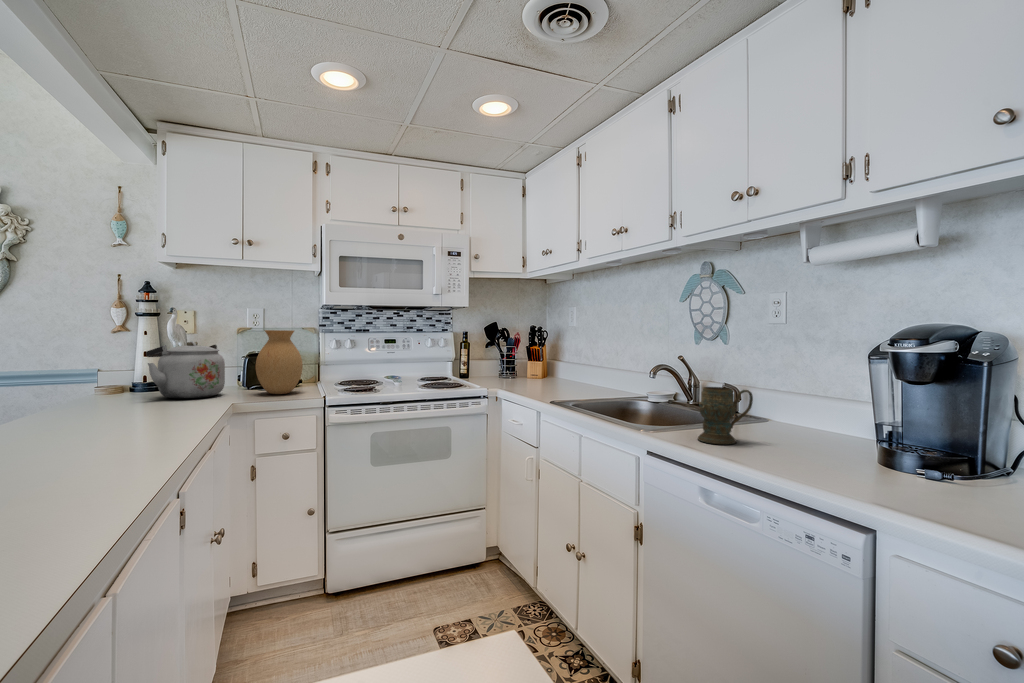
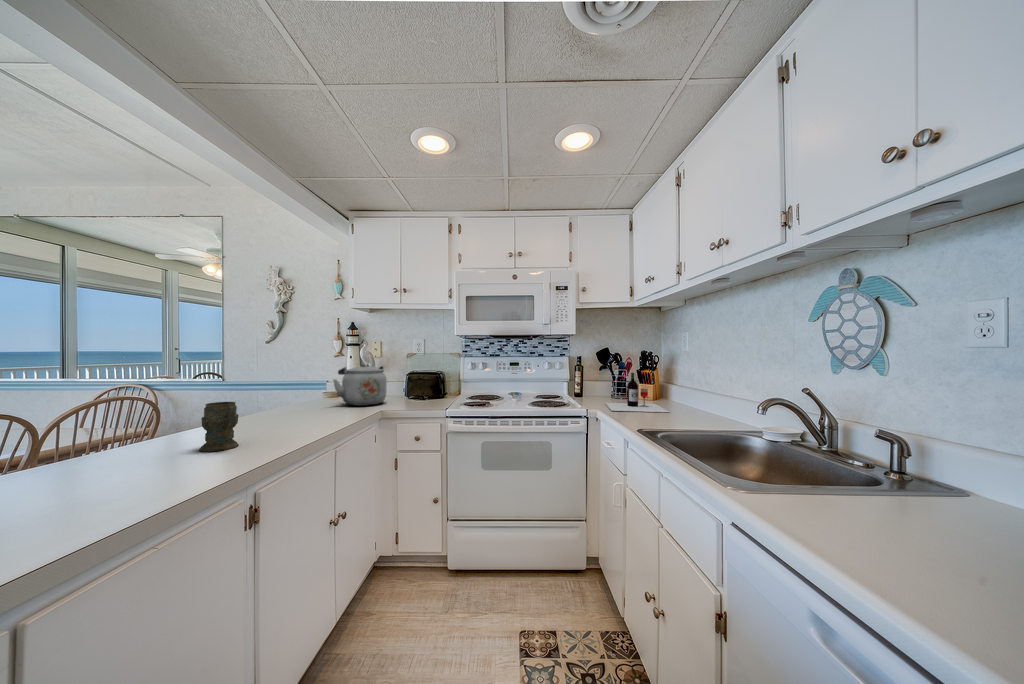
vase: present [256,330,303,394] -> none [404,355,438,405]
wine bottle: none [498,350,566,388] -> present [605,373,669,412]
mug: present [698,387,753,444] -> present [199,402,238,452]

